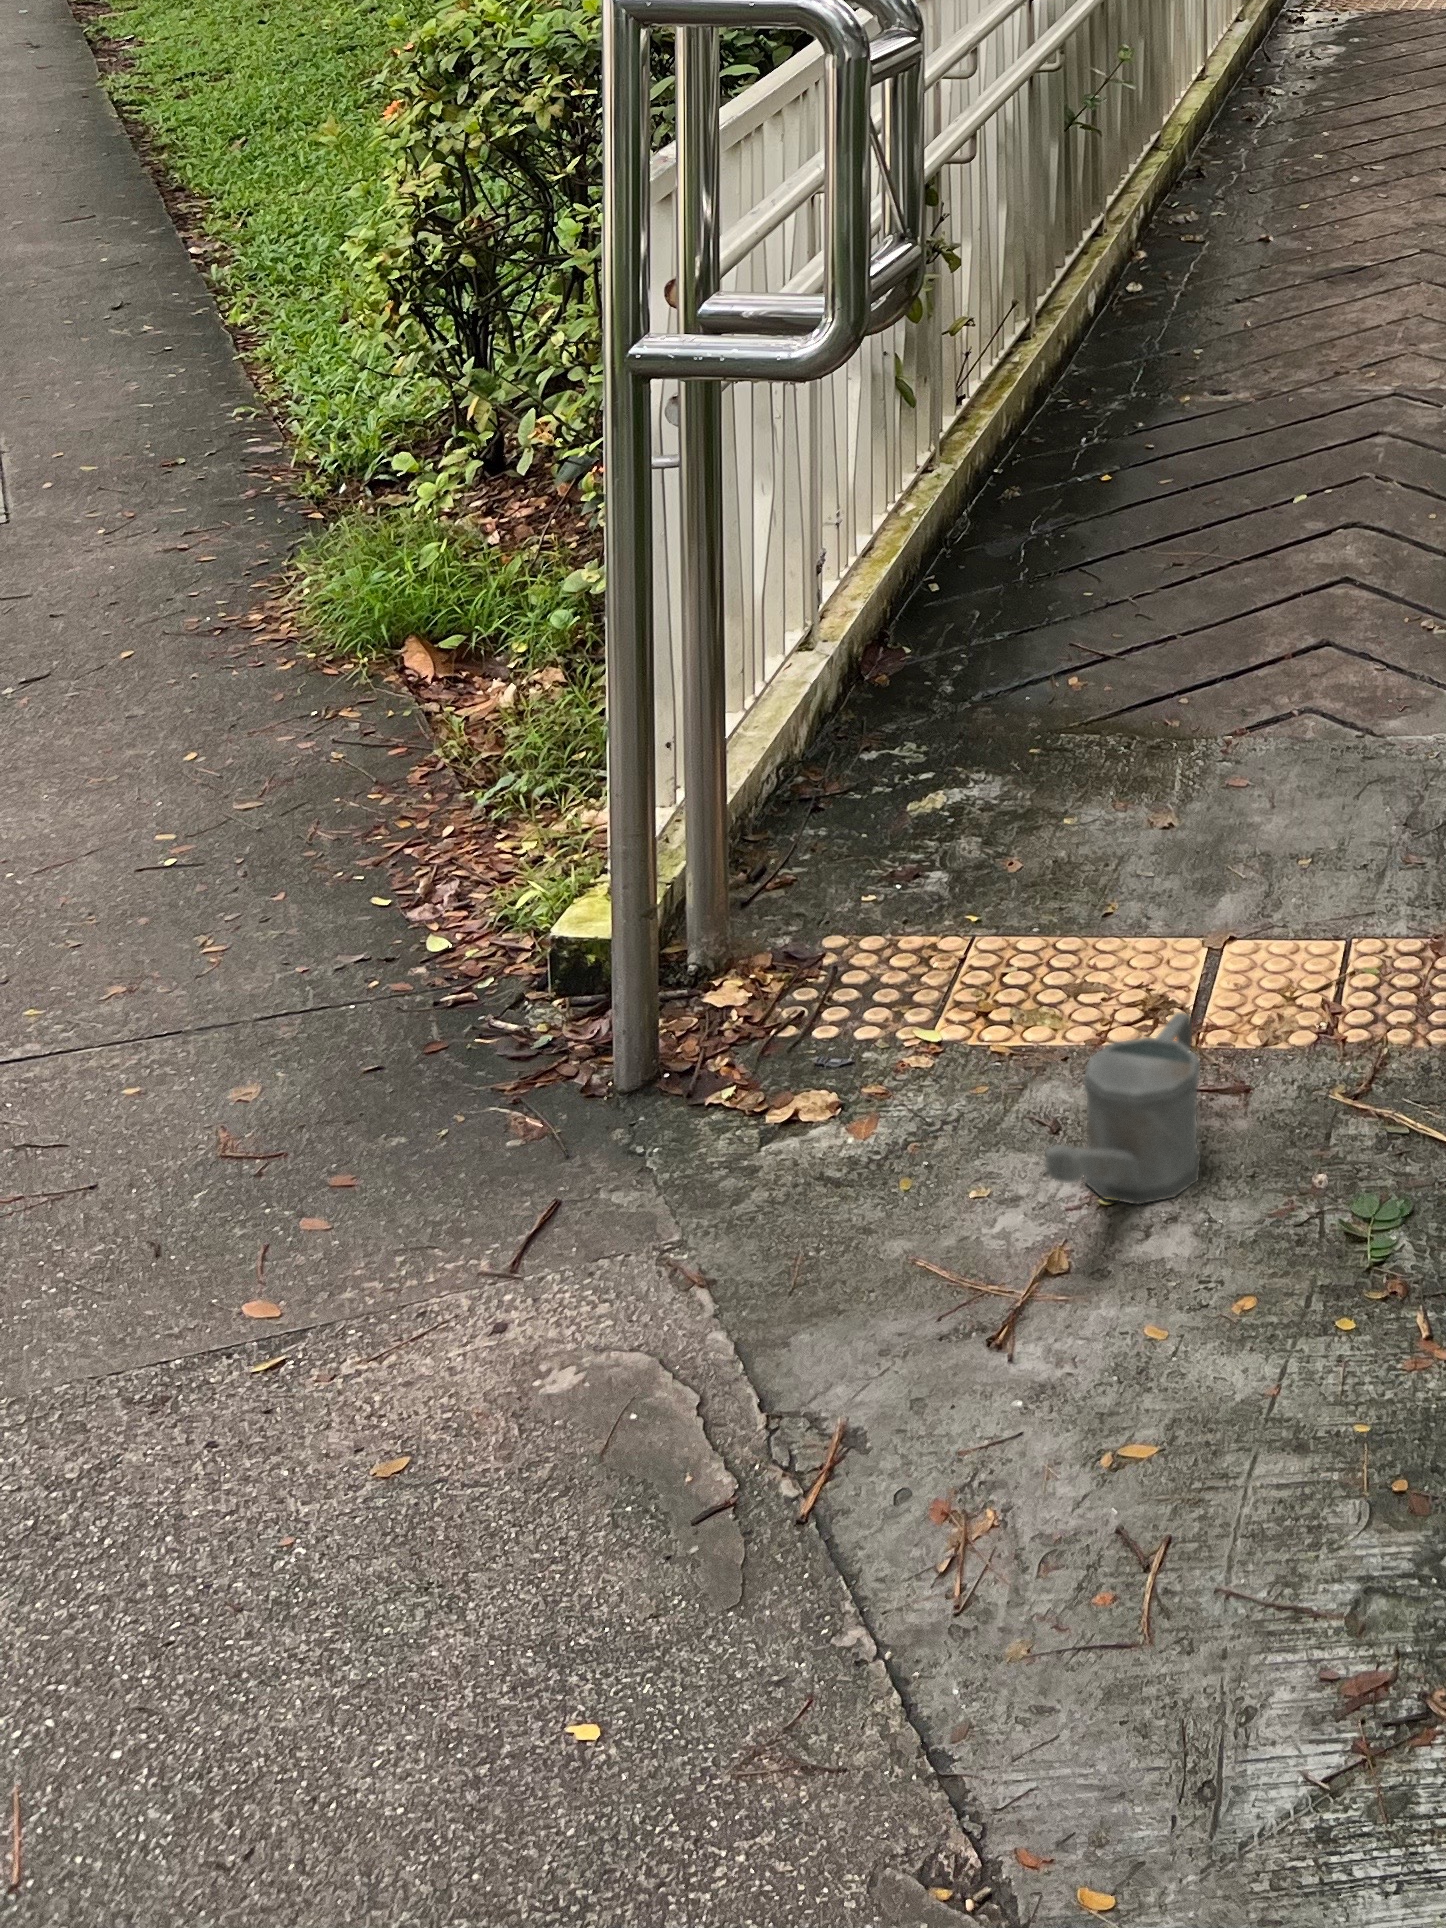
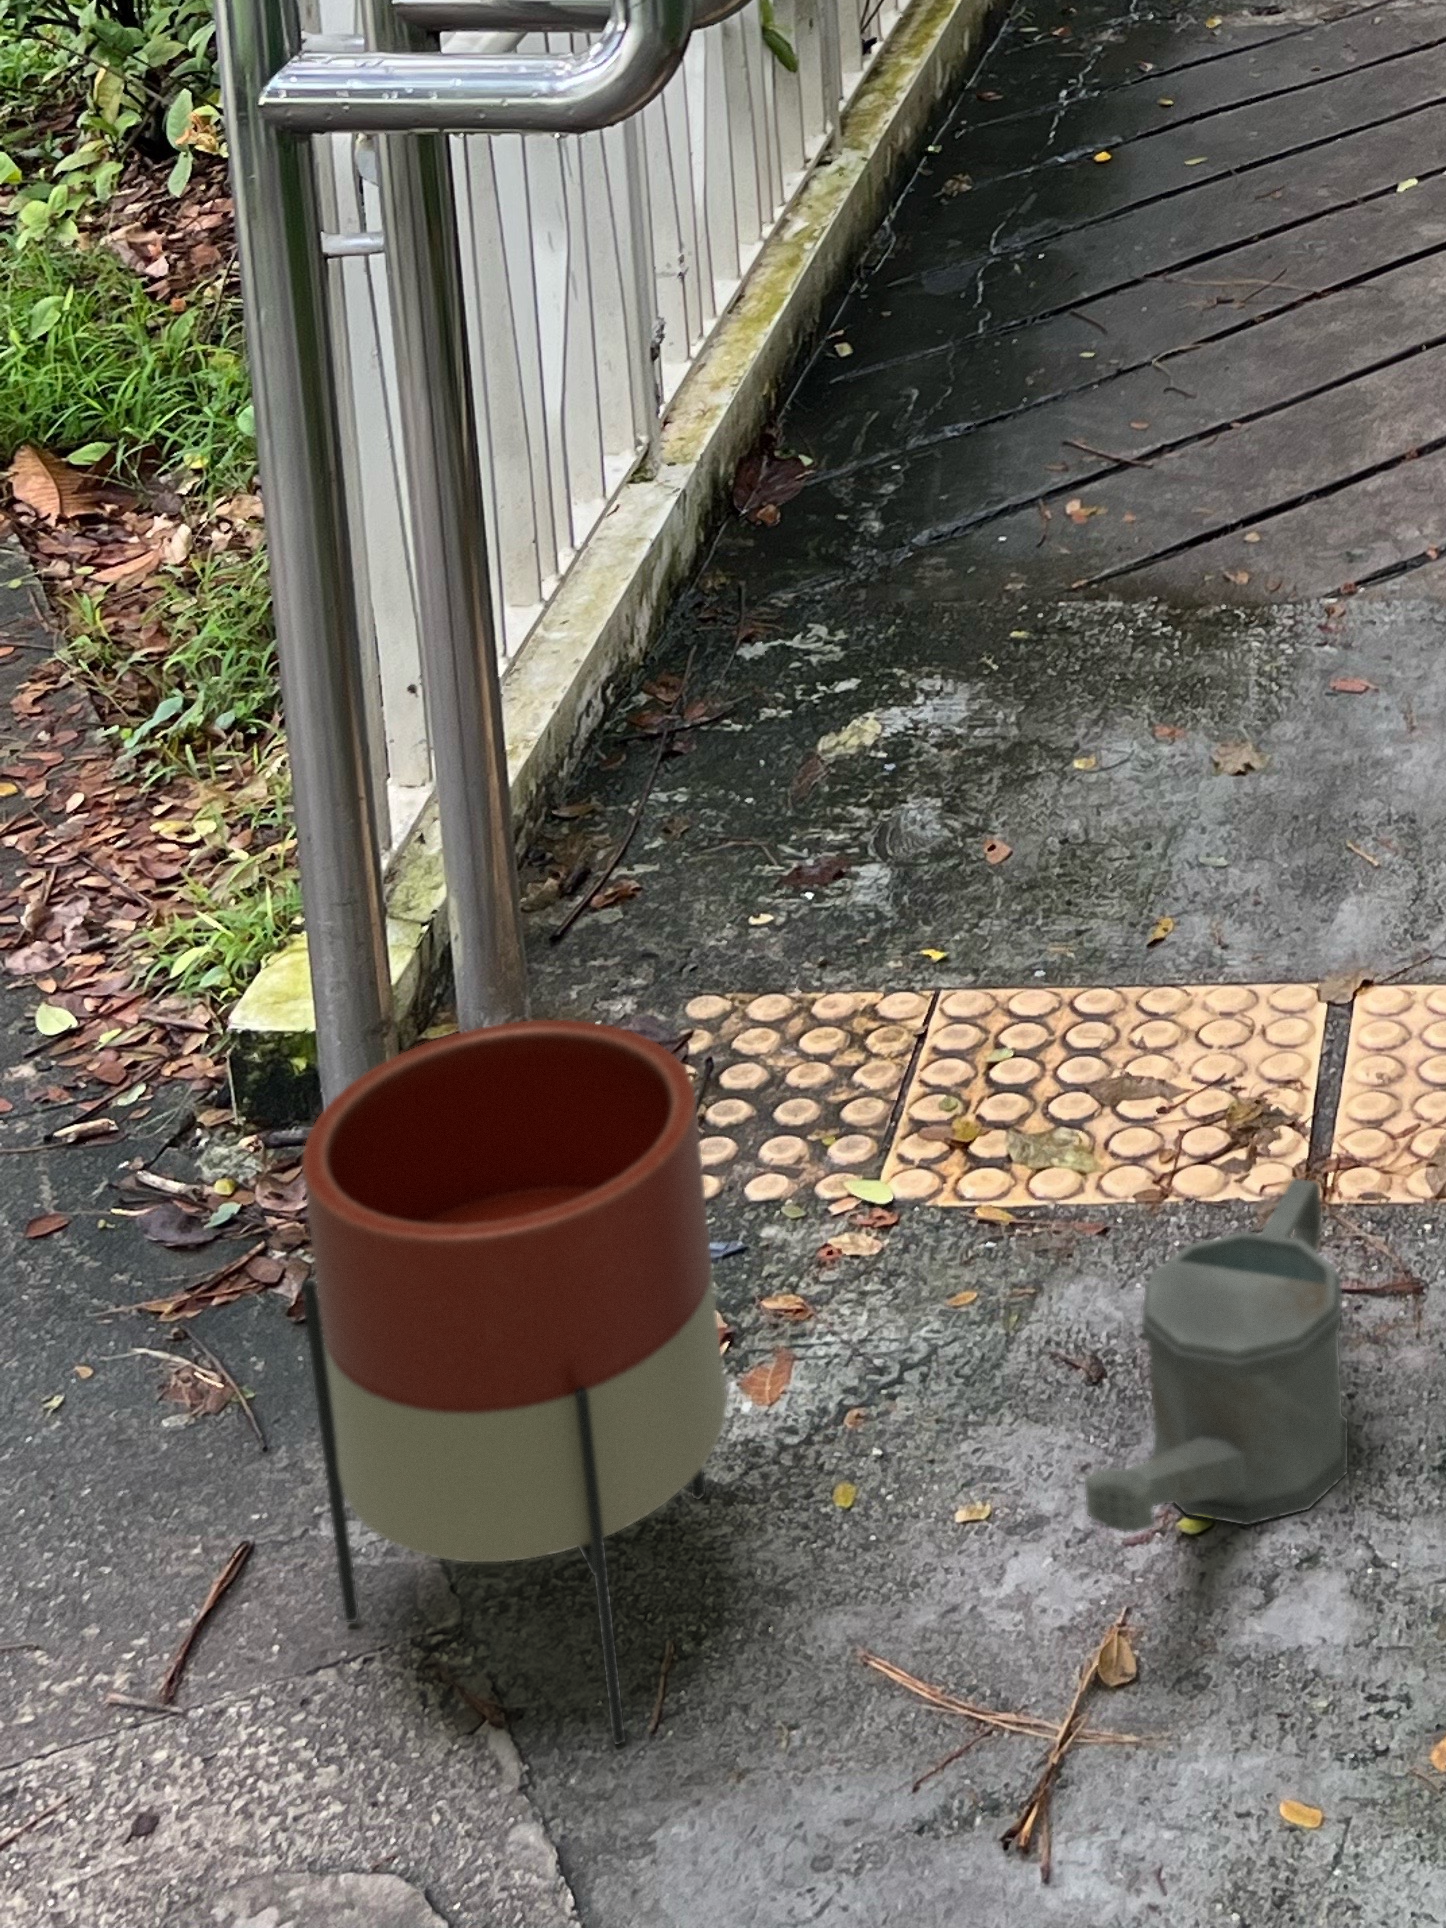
planter: none [607,888,843,1307] -> present [302,1020,727,1744]

